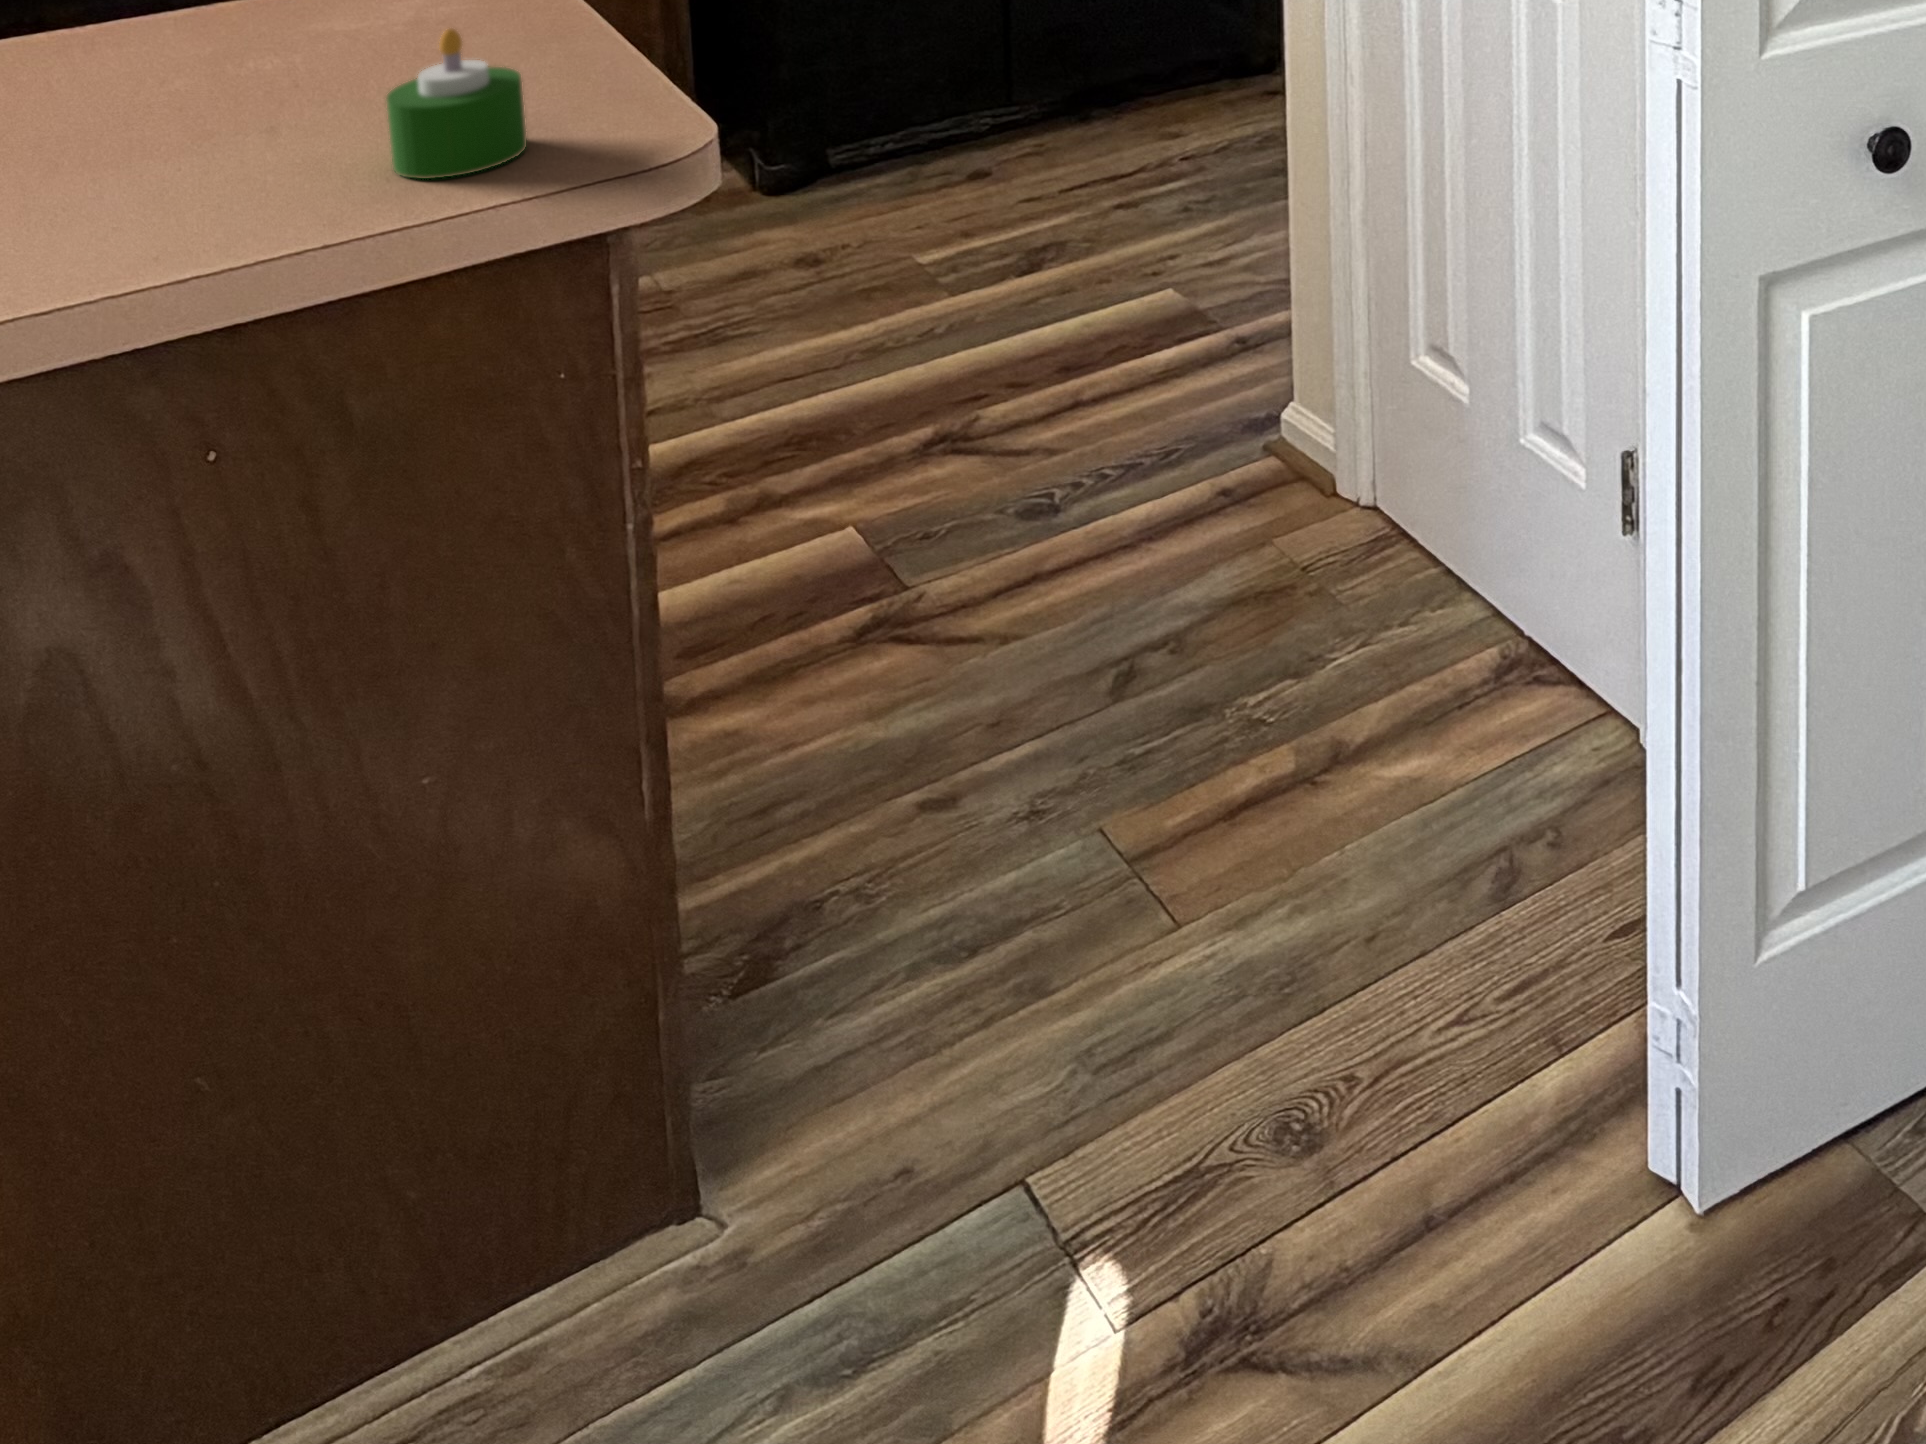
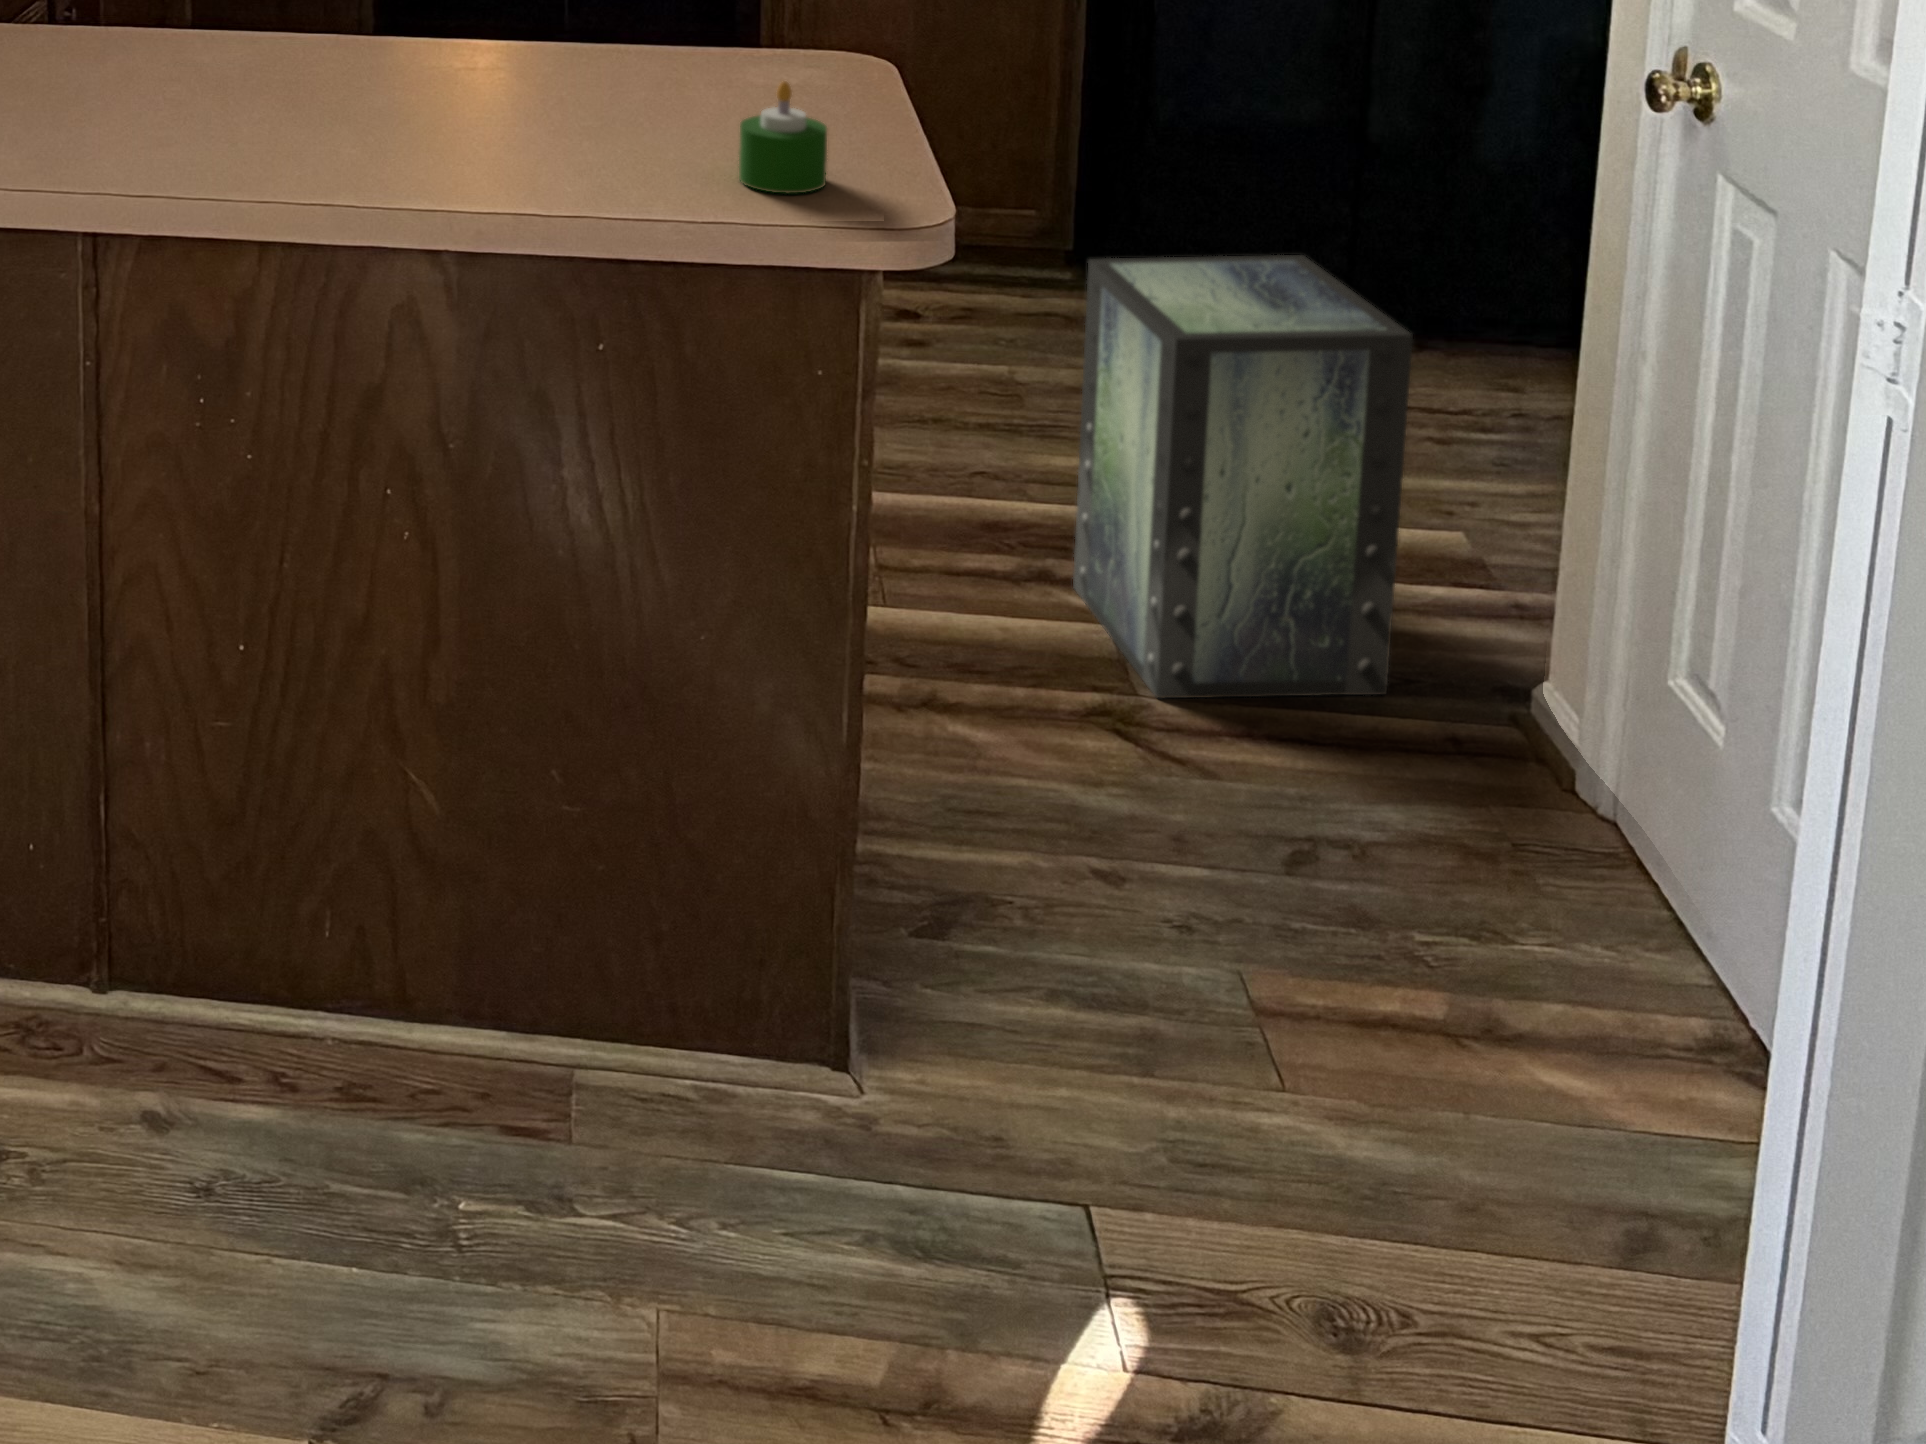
storage box: none [775,62,1154,584] -> present [1073,255,1413,698]

